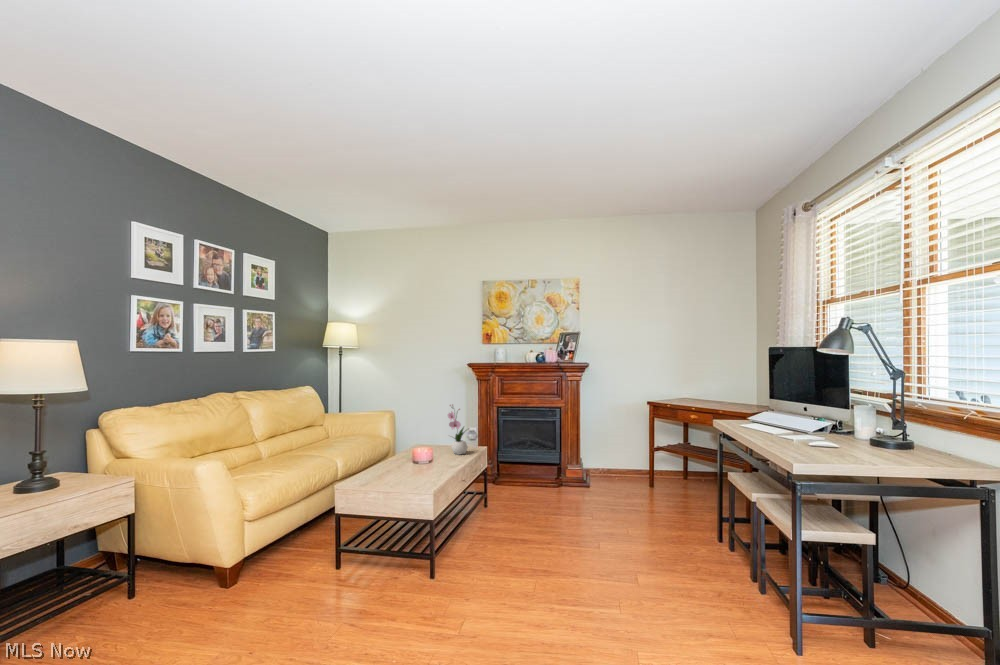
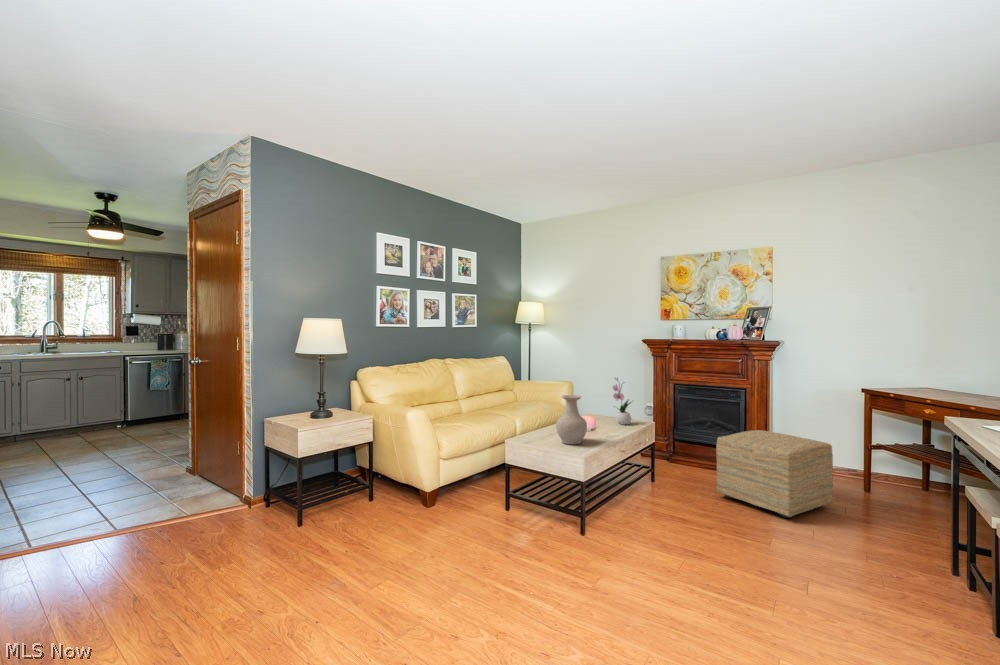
vase: none [396,427,431,485] -> present [556,395,587,444]
ottoman: none [549,447,642,529] -> present [716,430,833,518]

